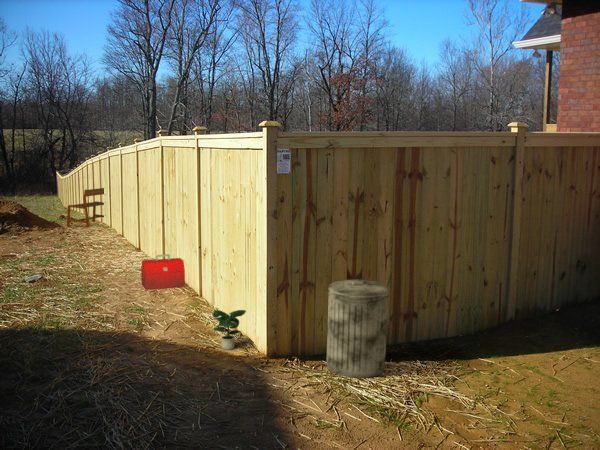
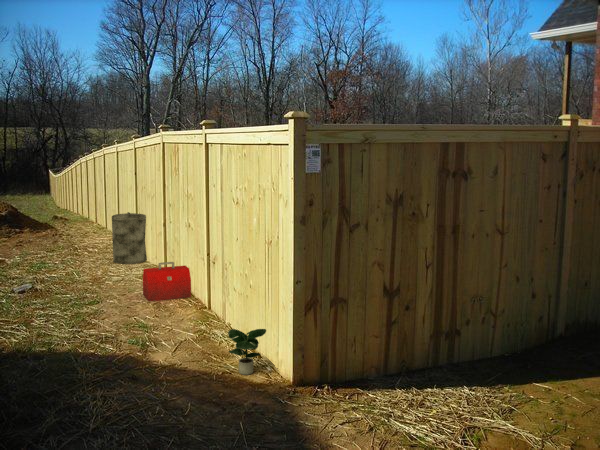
bench: present [67,188,104,227] -> none [60,187,108,231]
trash can: present [327,279,389,378] -> present [112,212,147,264]

